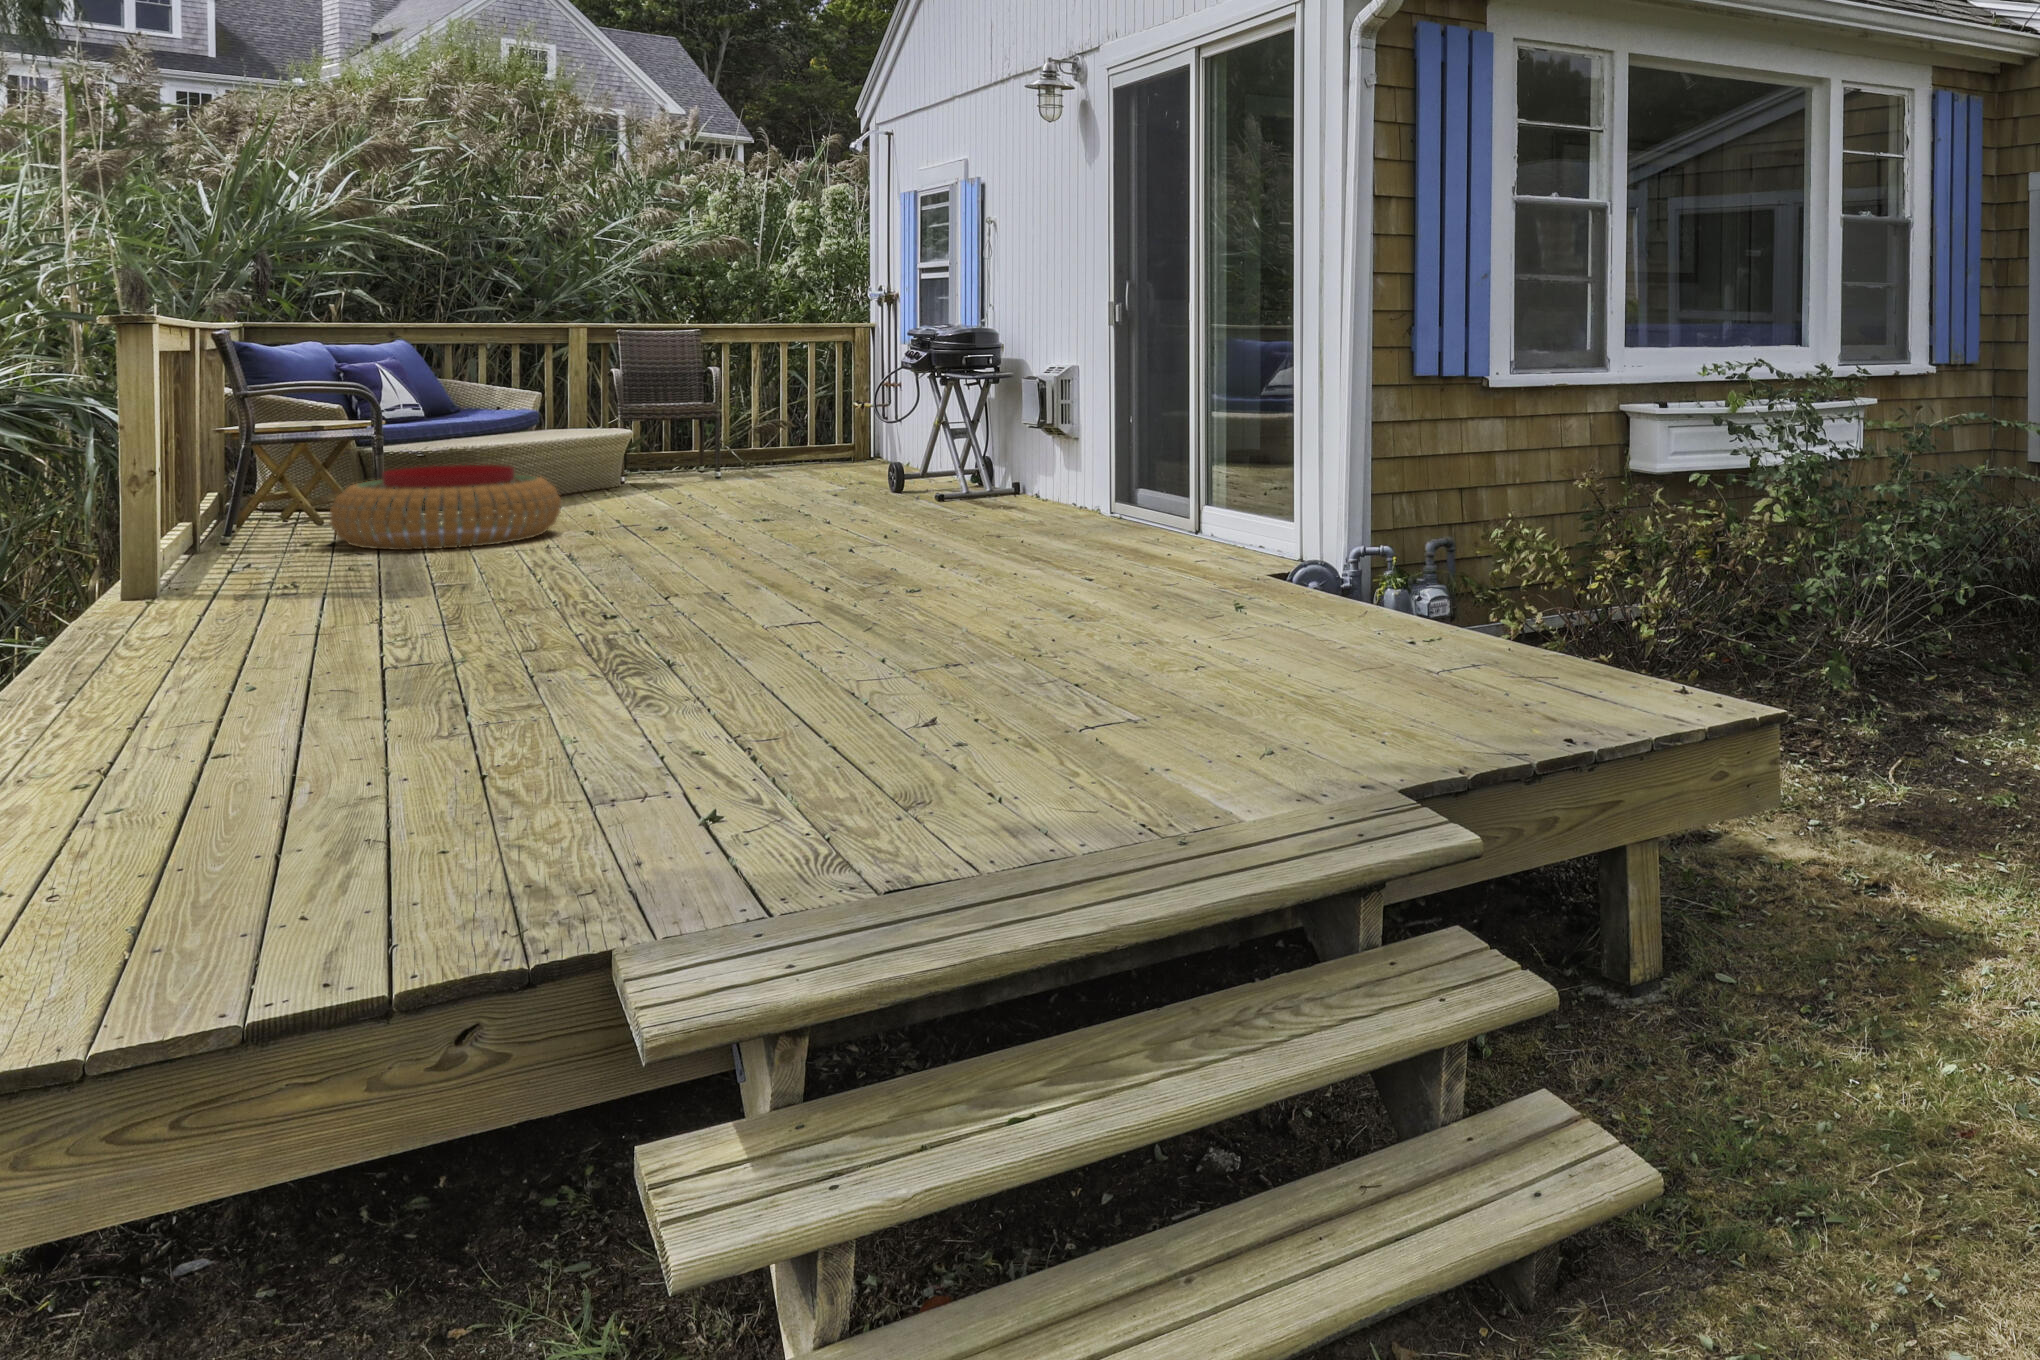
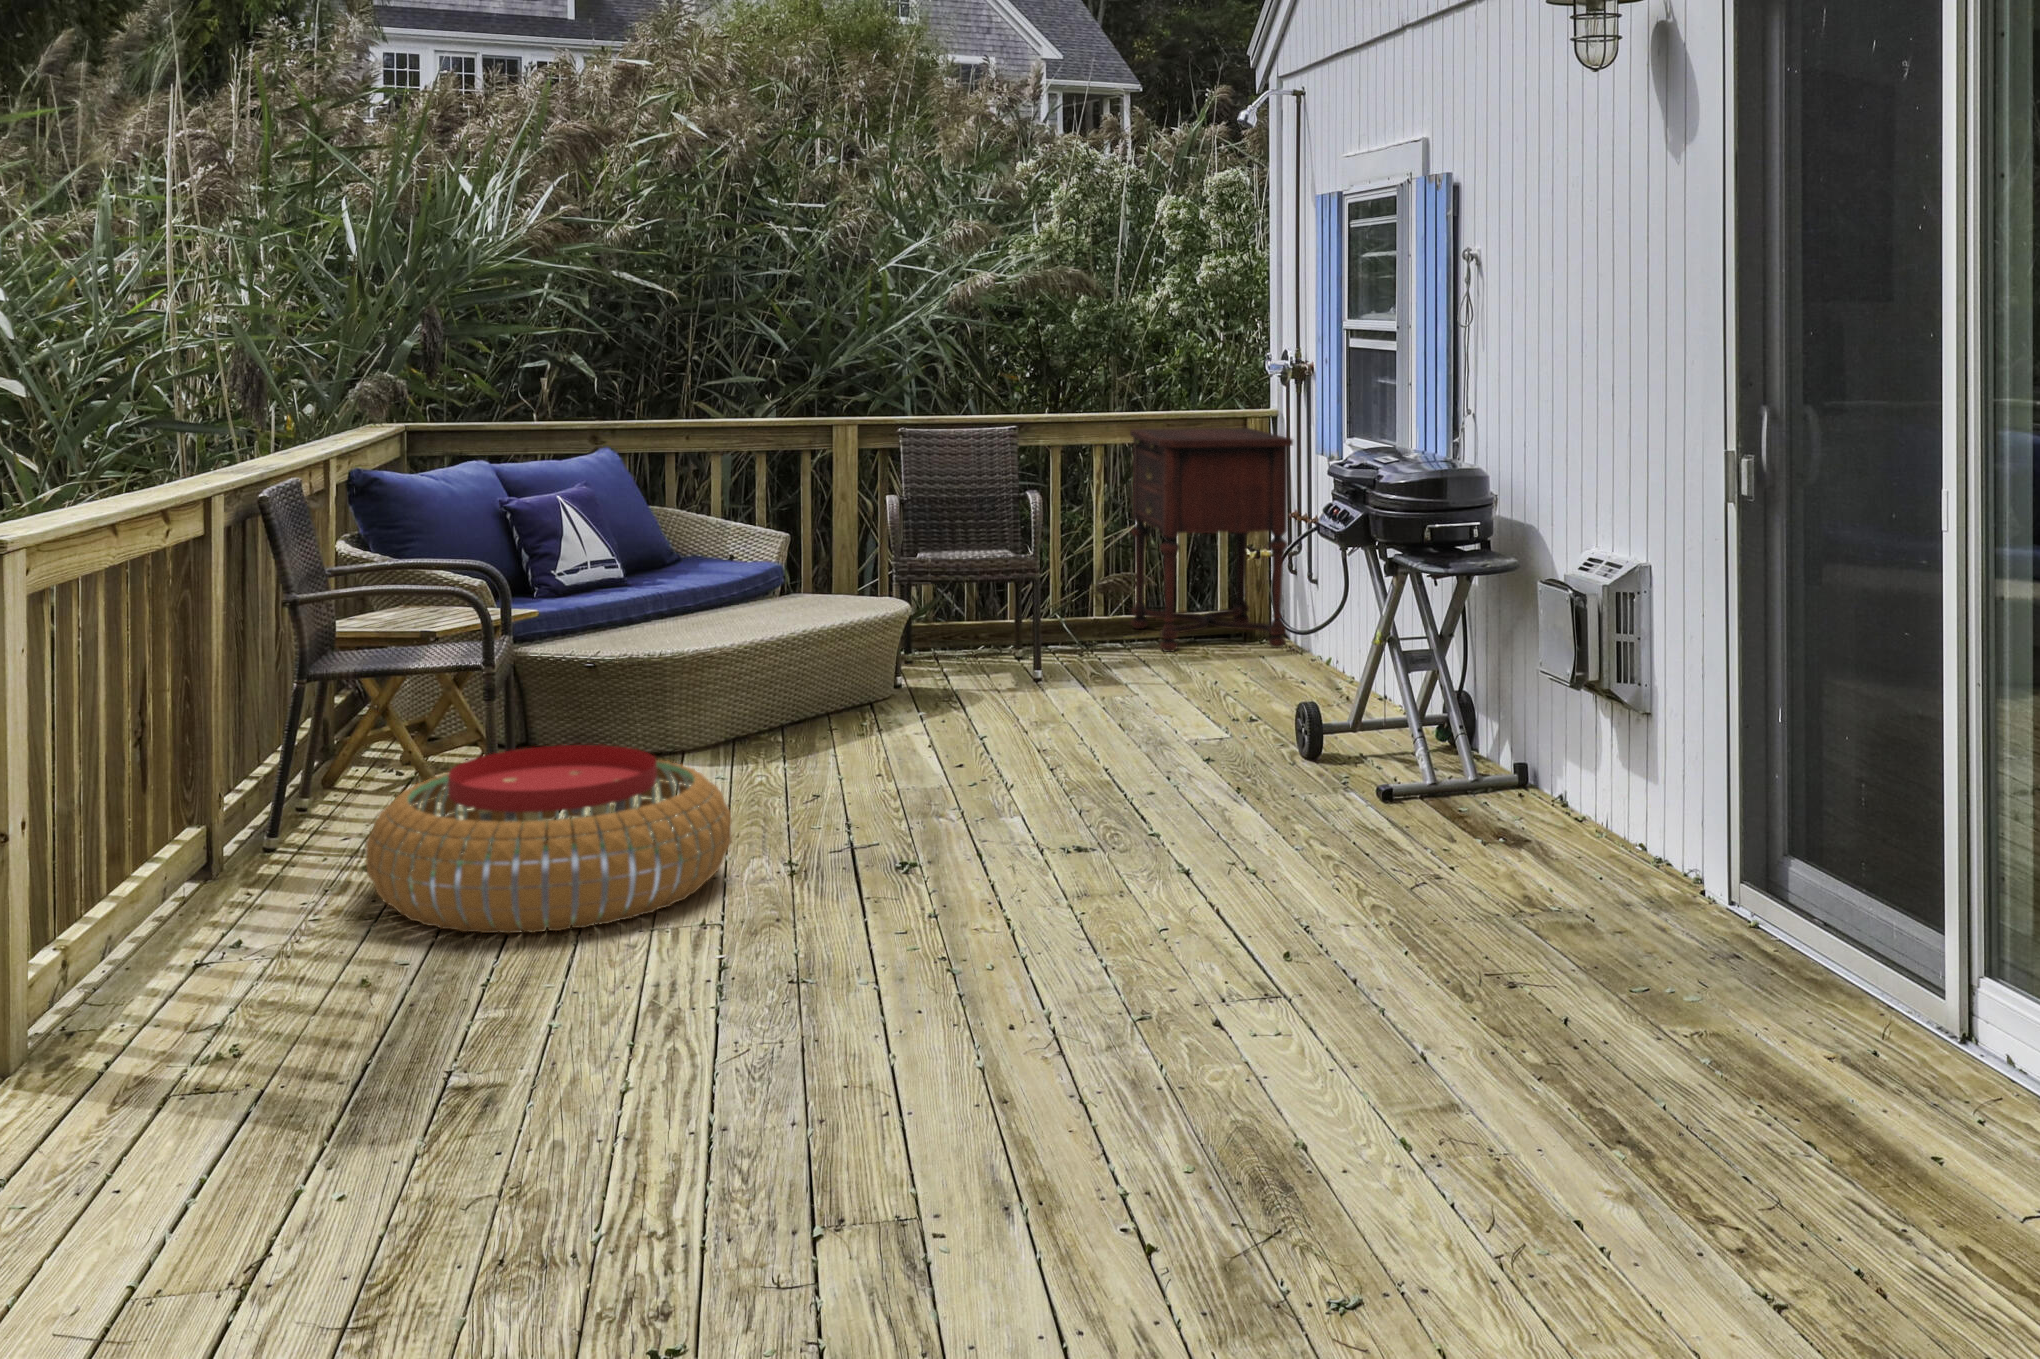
side table: none [776,336,885,466] -> present [1130,428,1293,652]

